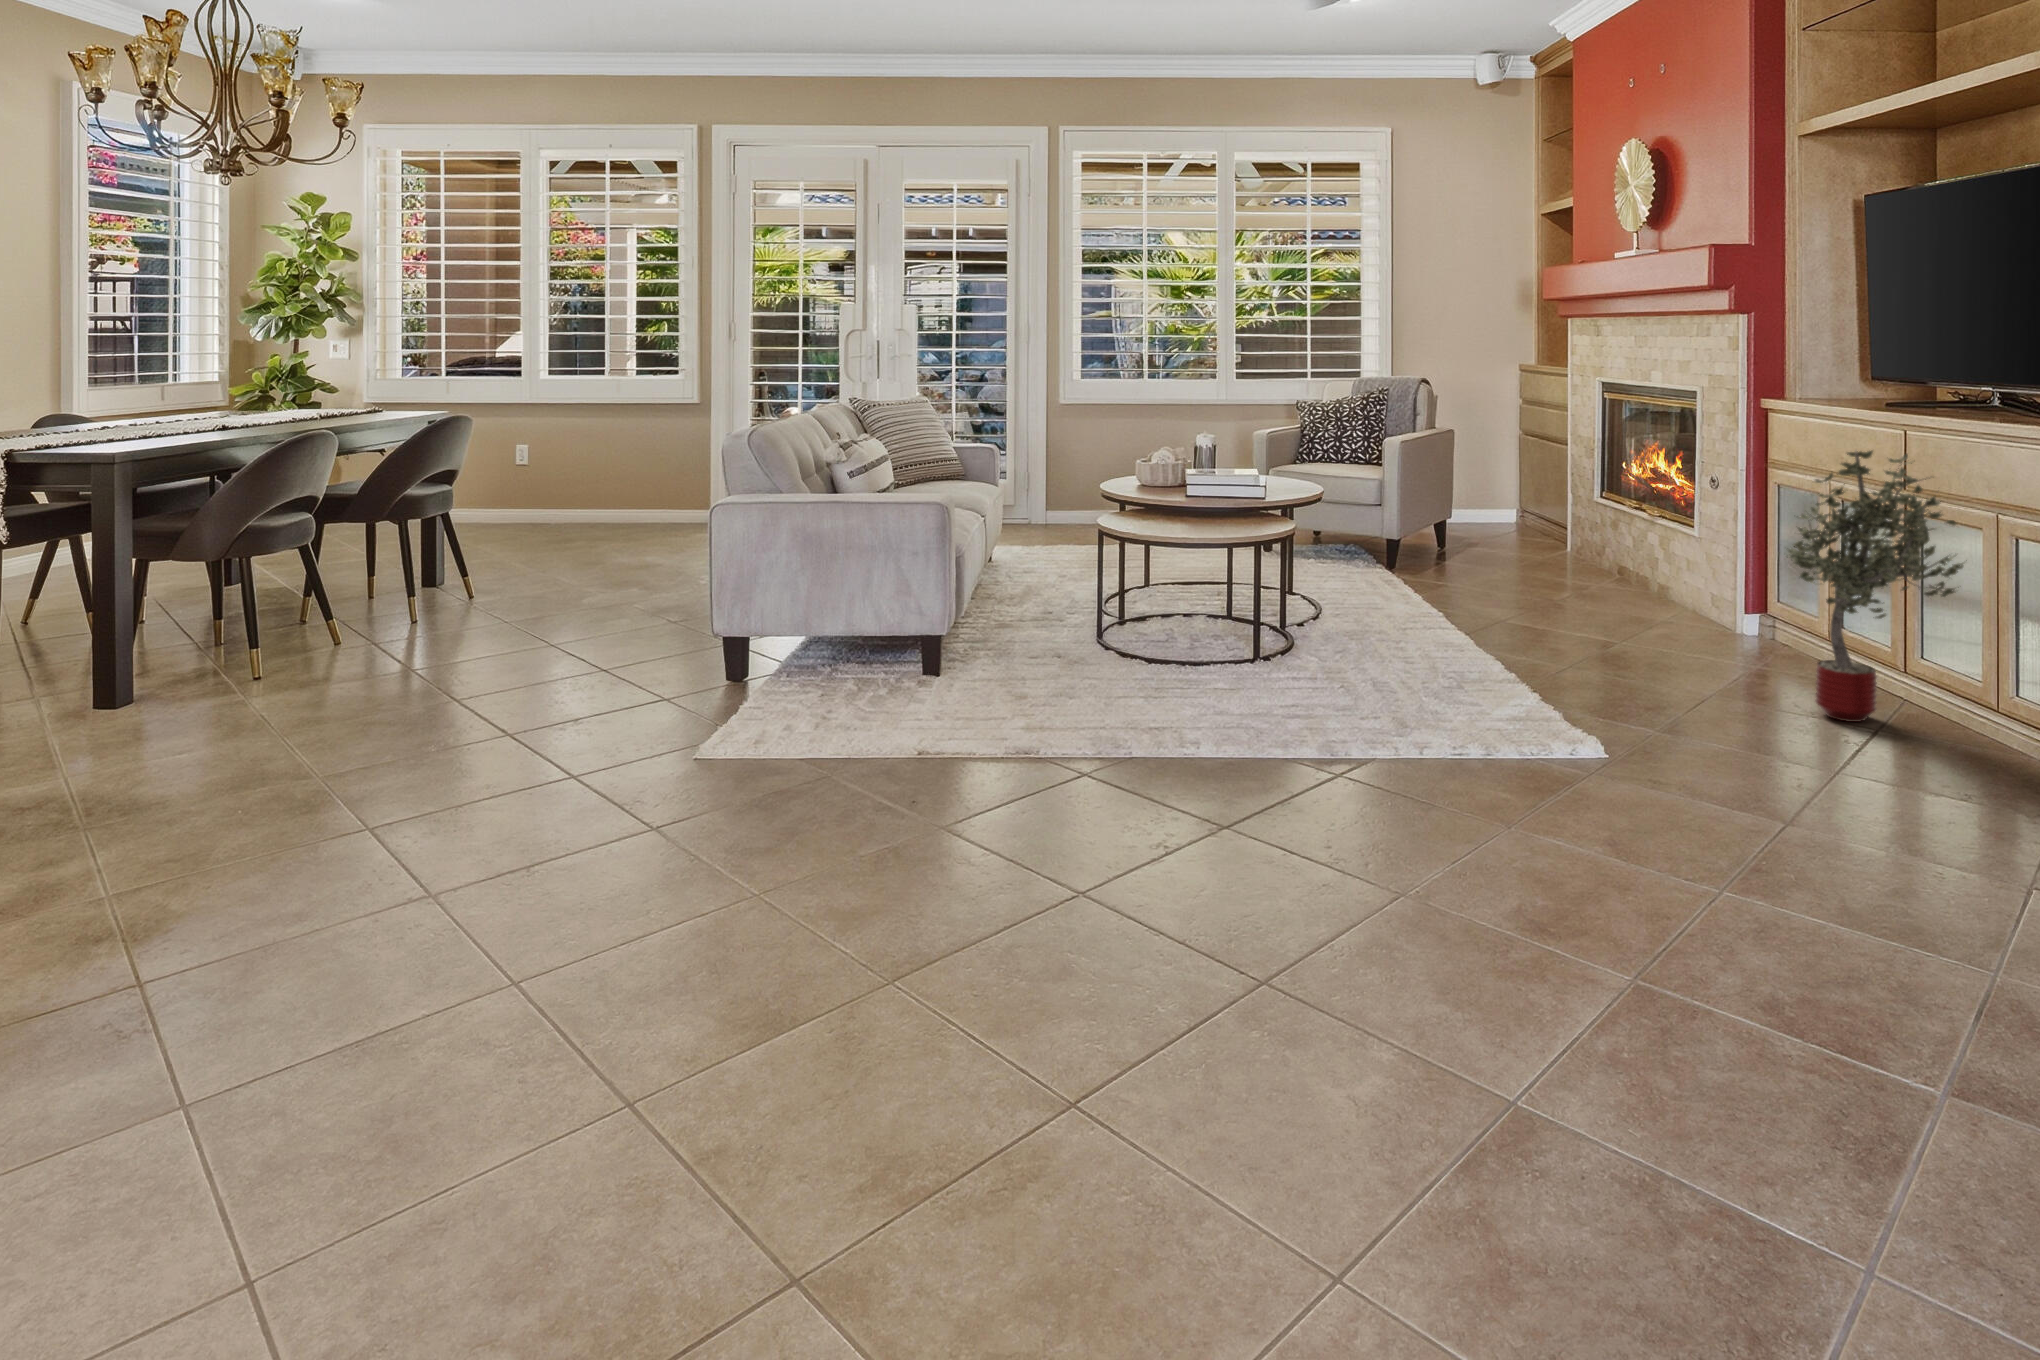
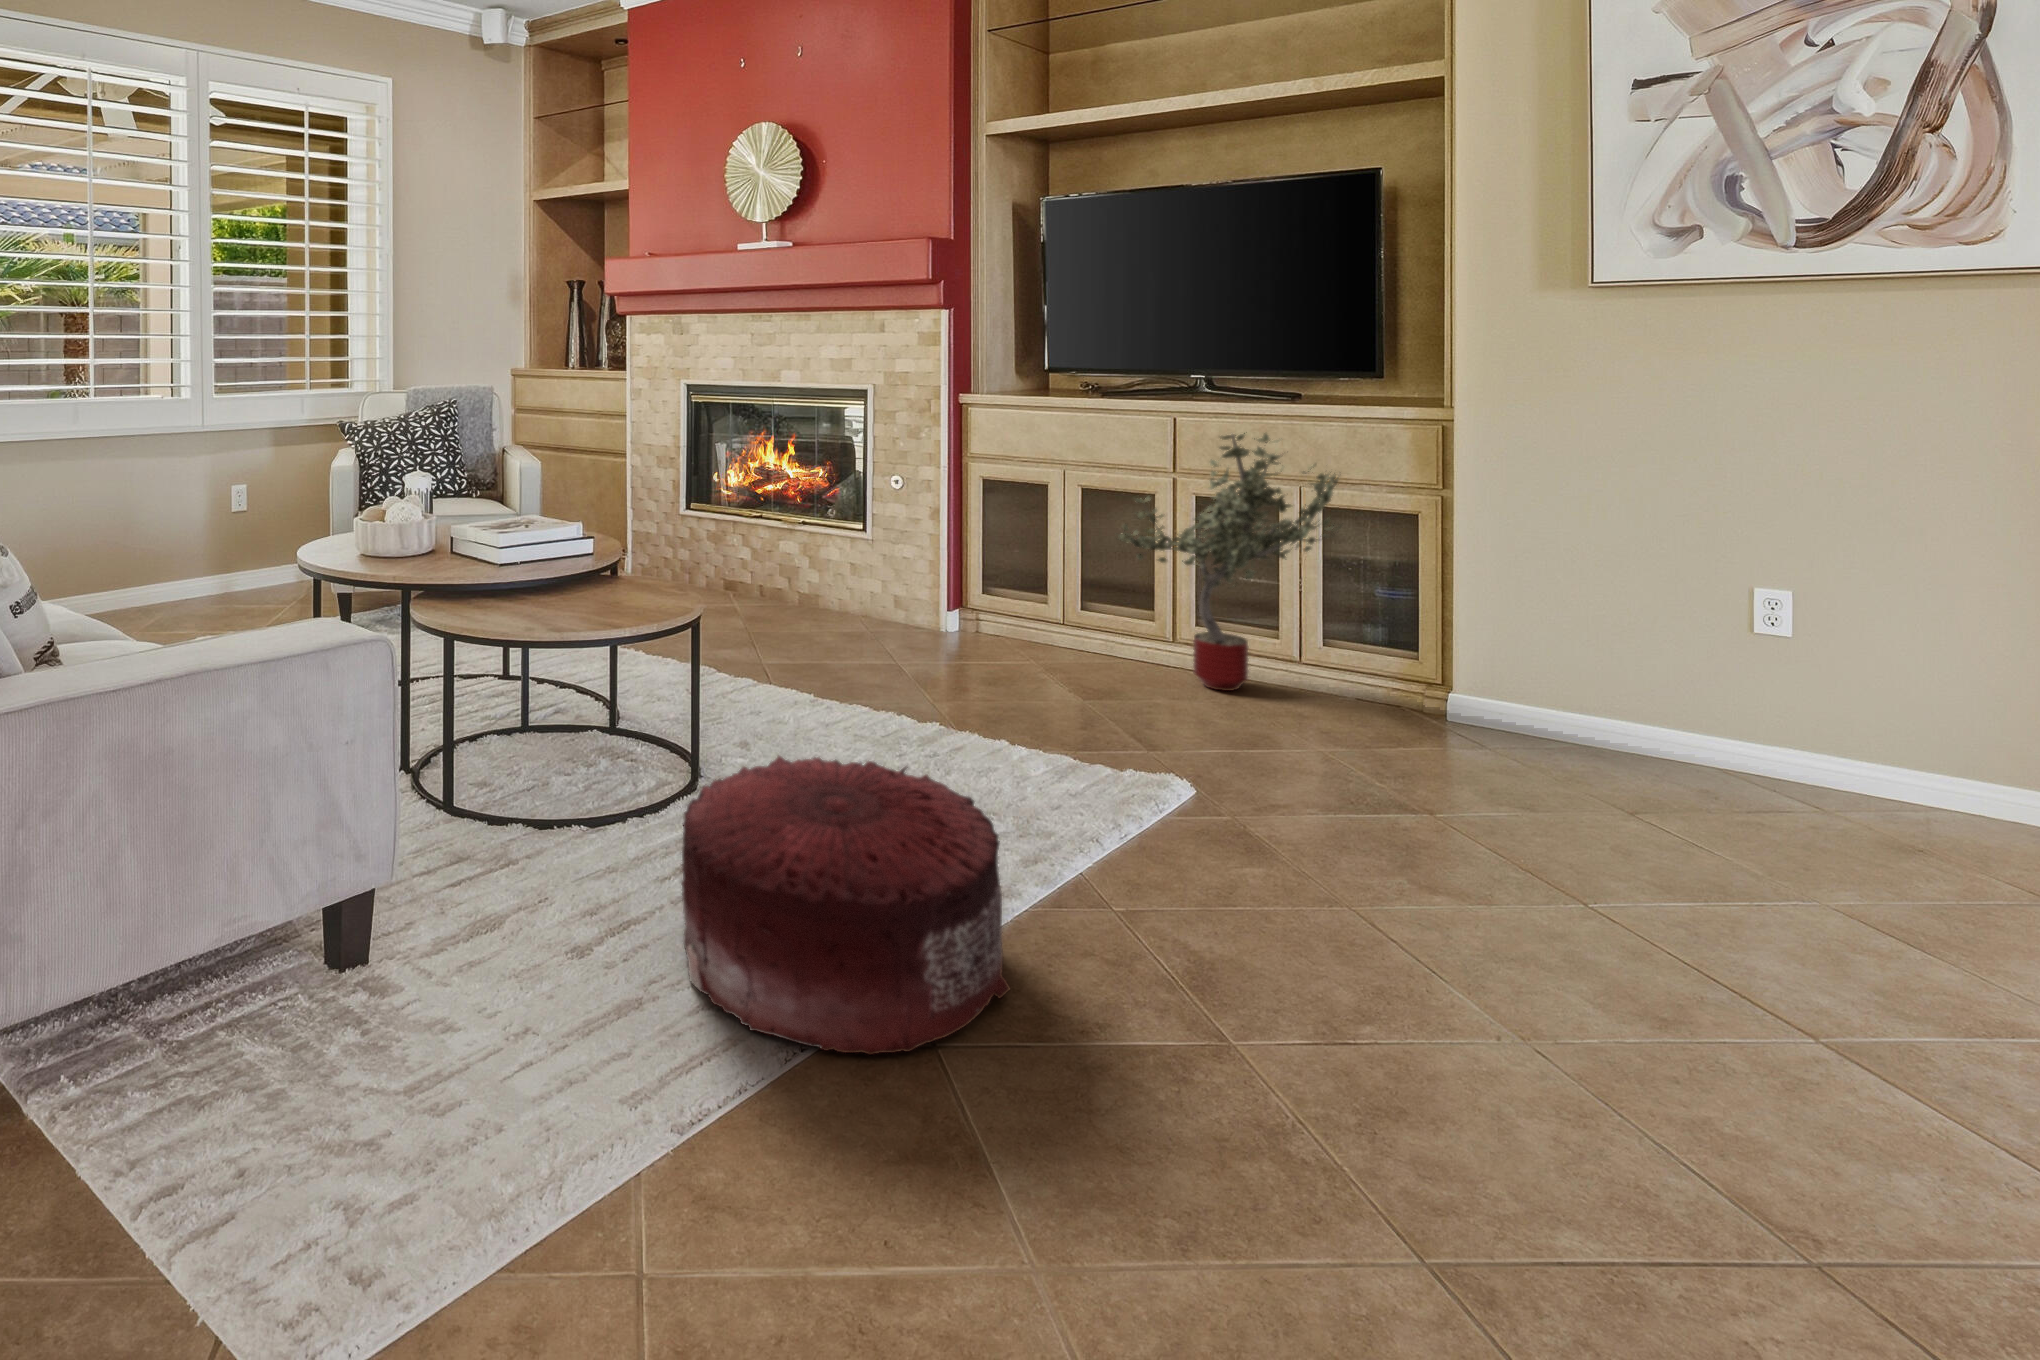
pouf: none [1028,603,1232,743] -> present [681,756,1010,1055]

